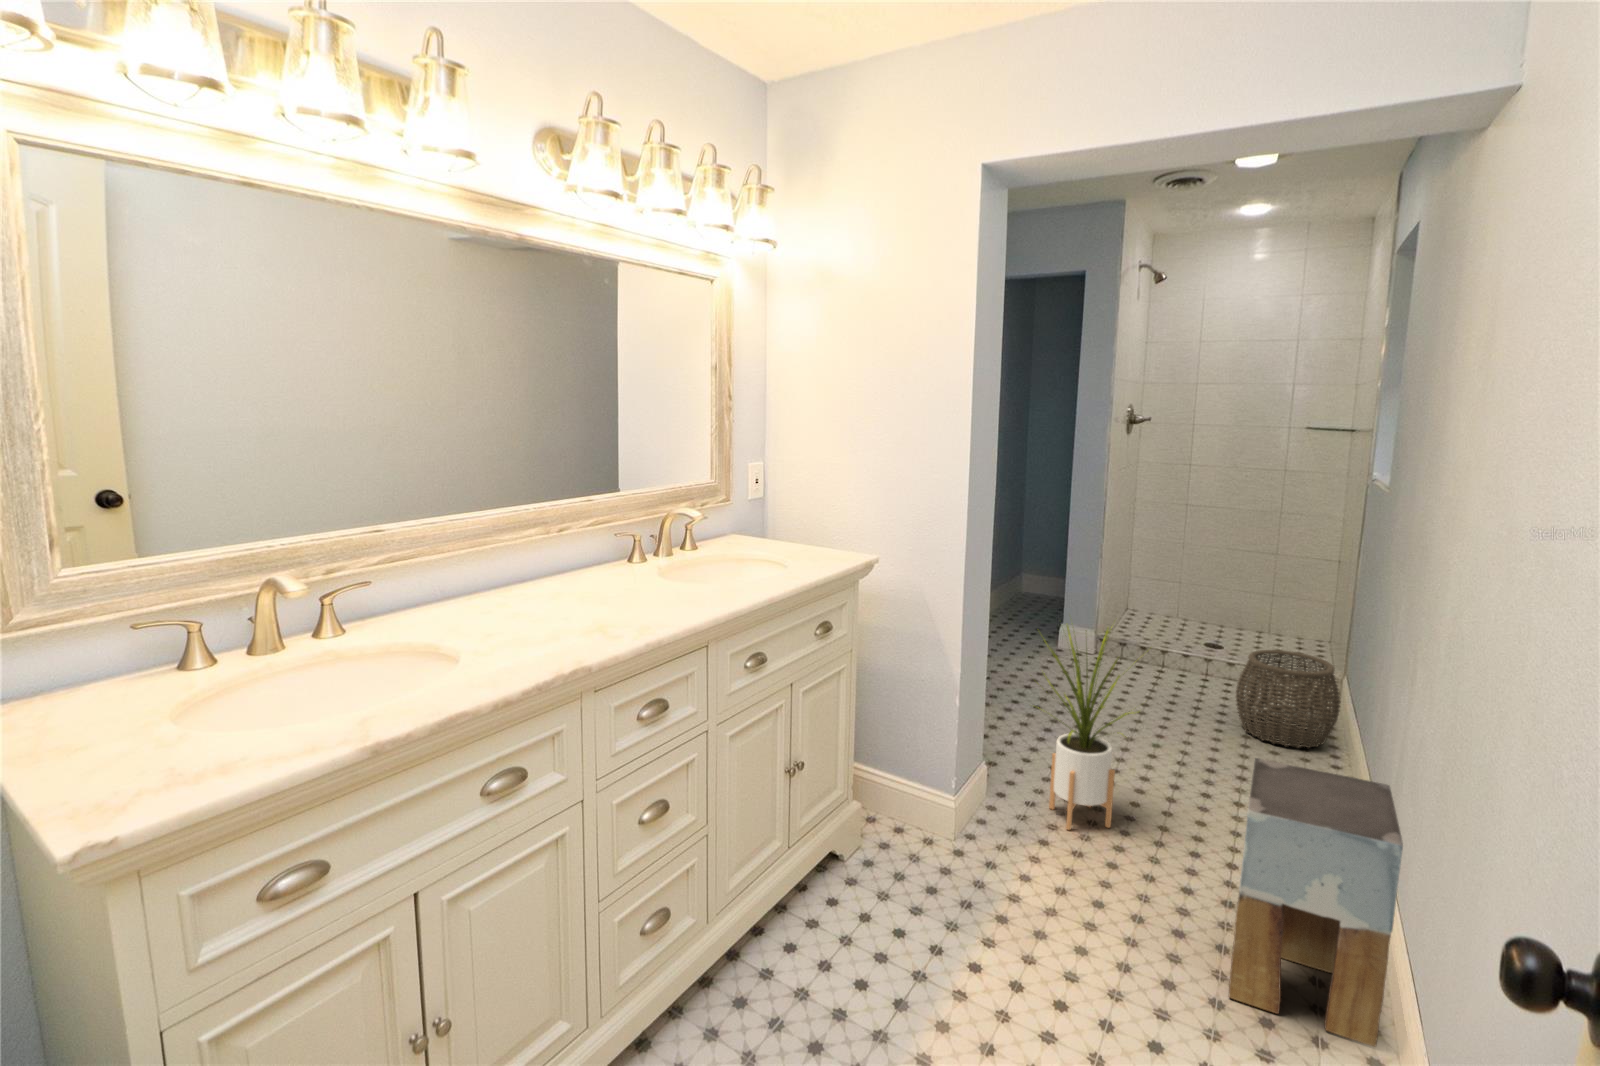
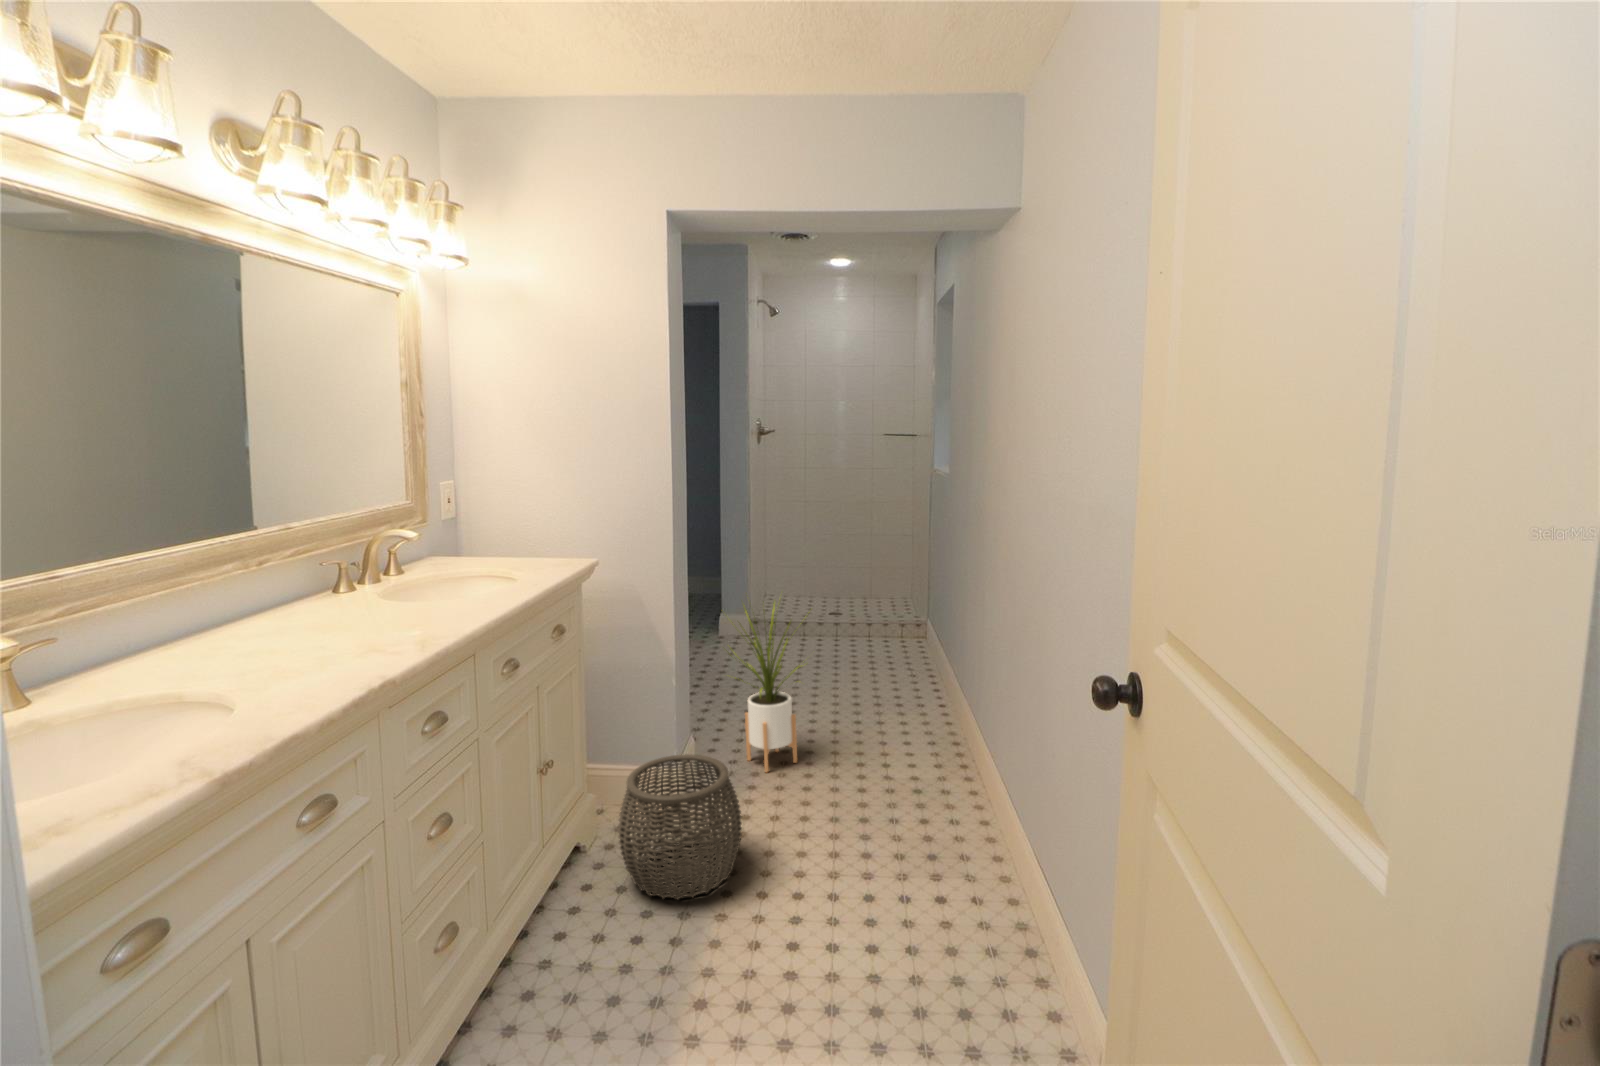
woven basket: present [1236,650,1340,748] -> present [618,754,742,899]
stool: present [1229,758,1403,1047] -> none [899,672,1000,852]

